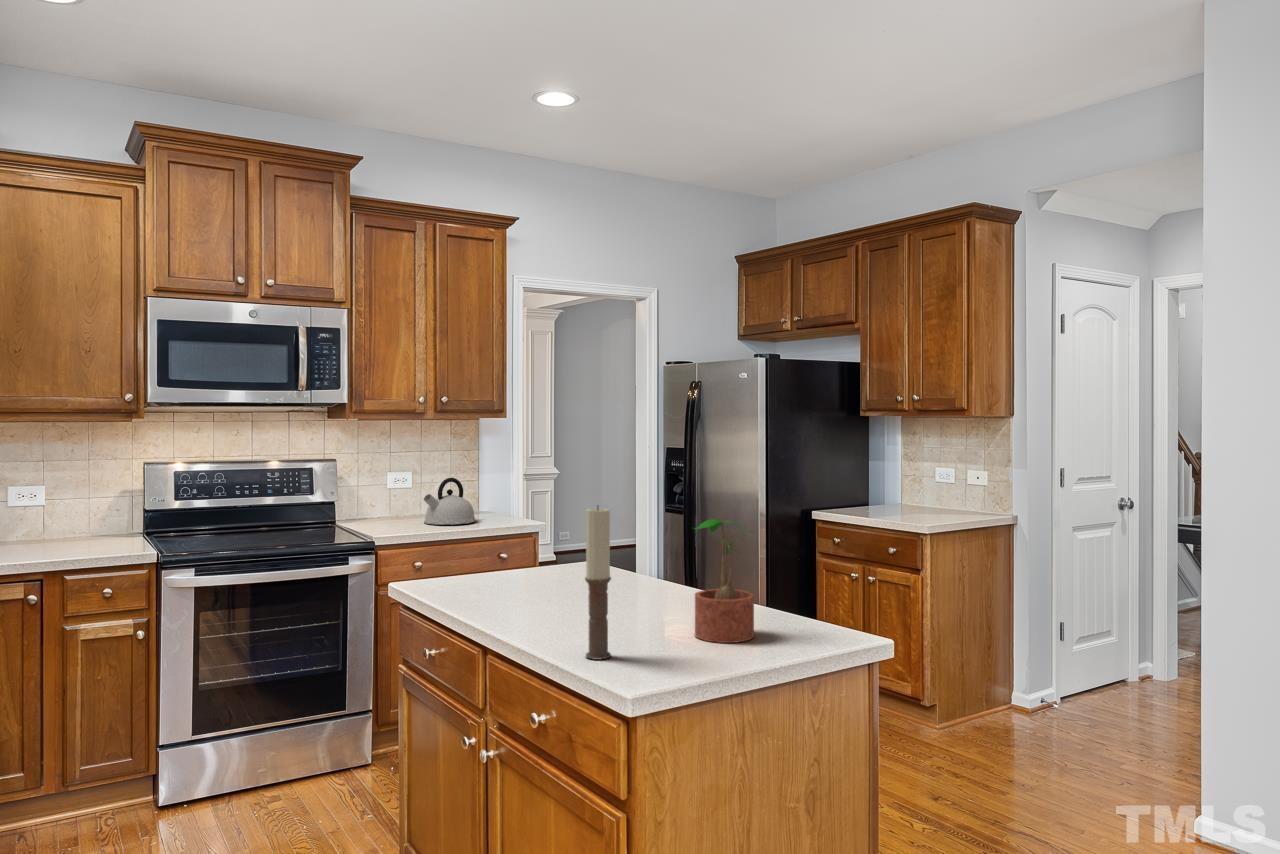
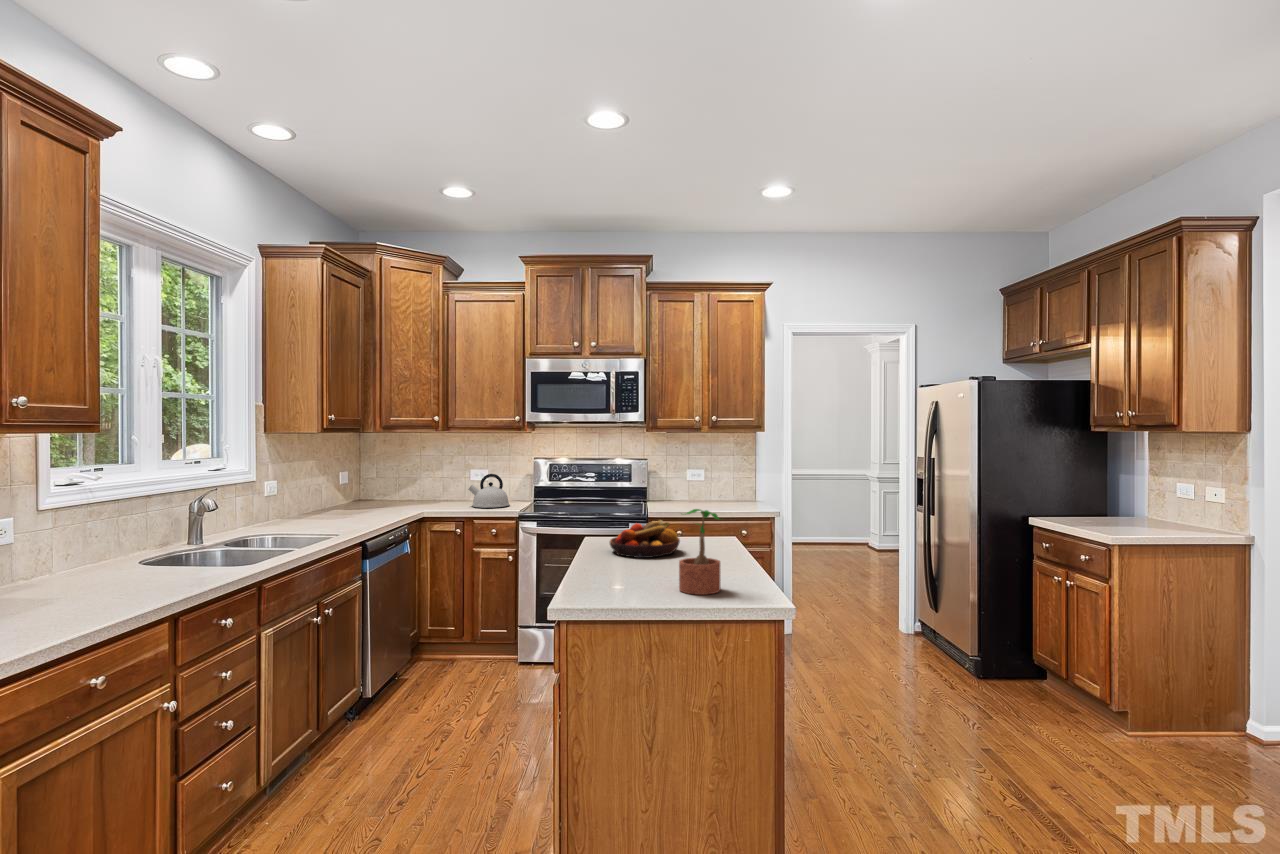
kettle: present [424,478,476,525] -> present [468,474,509,508]
candle: present [585,506,611,660] -> none [590,493,606,591]
fruit bowl: none [462,544,569,603] -> present [610,520,680,558]

